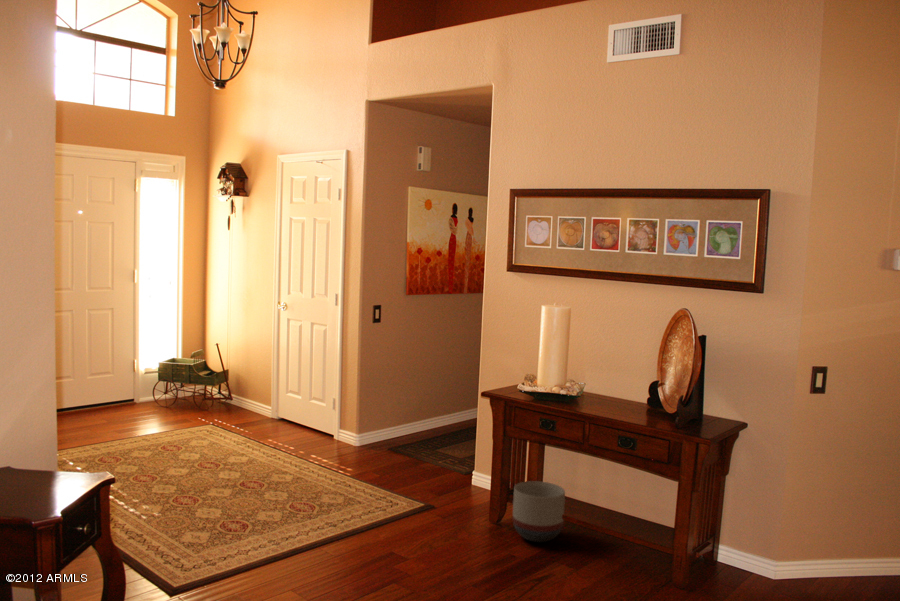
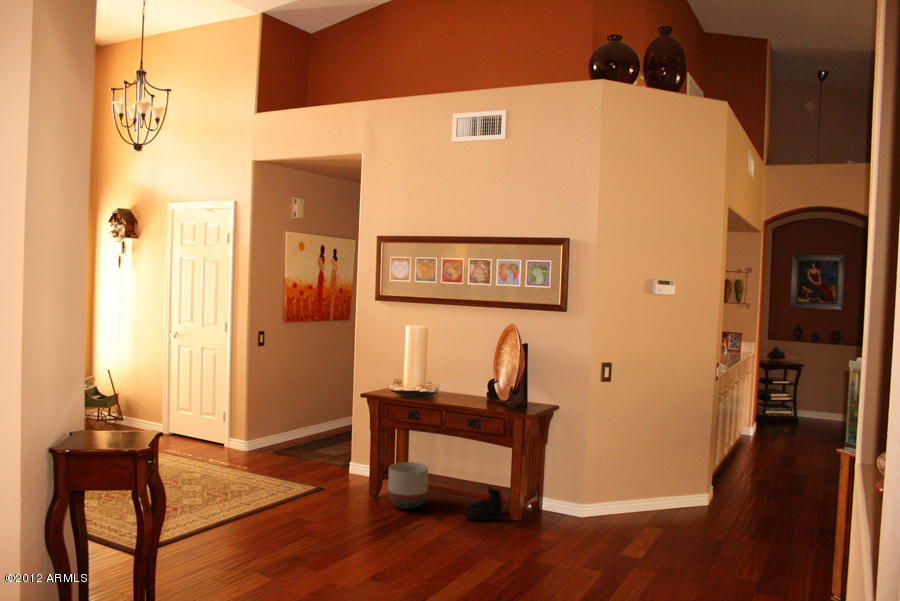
boots: none [611,523,664,570] -> present [465,487,503,521]

